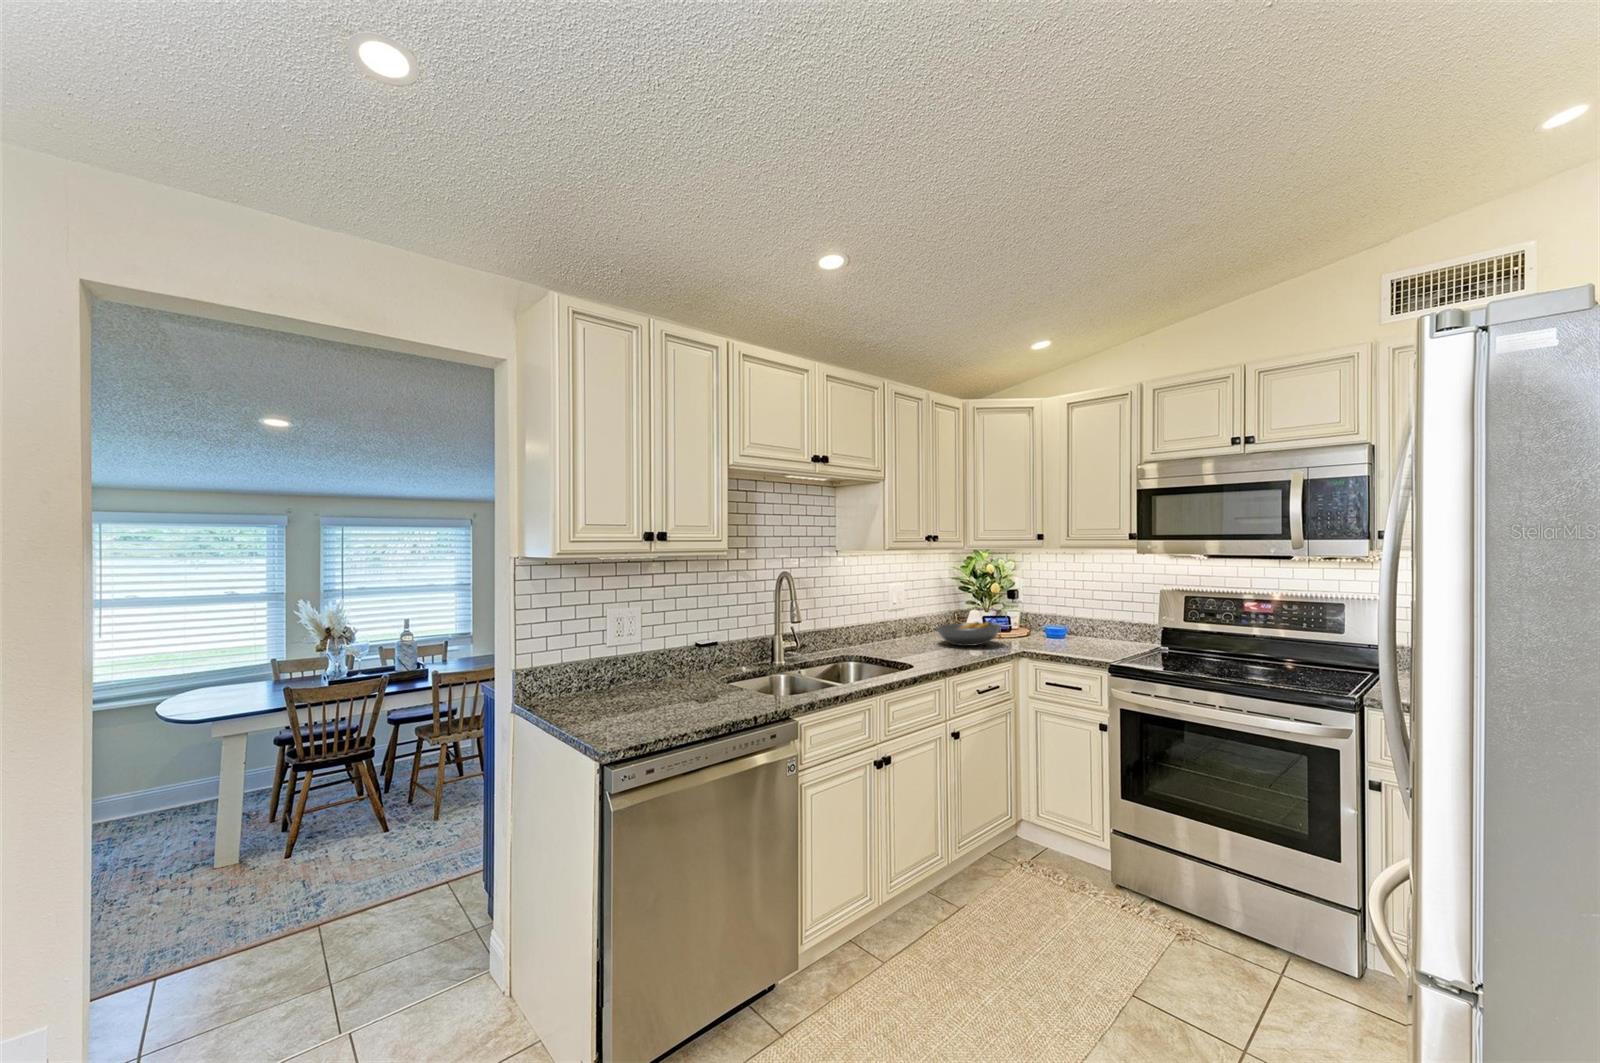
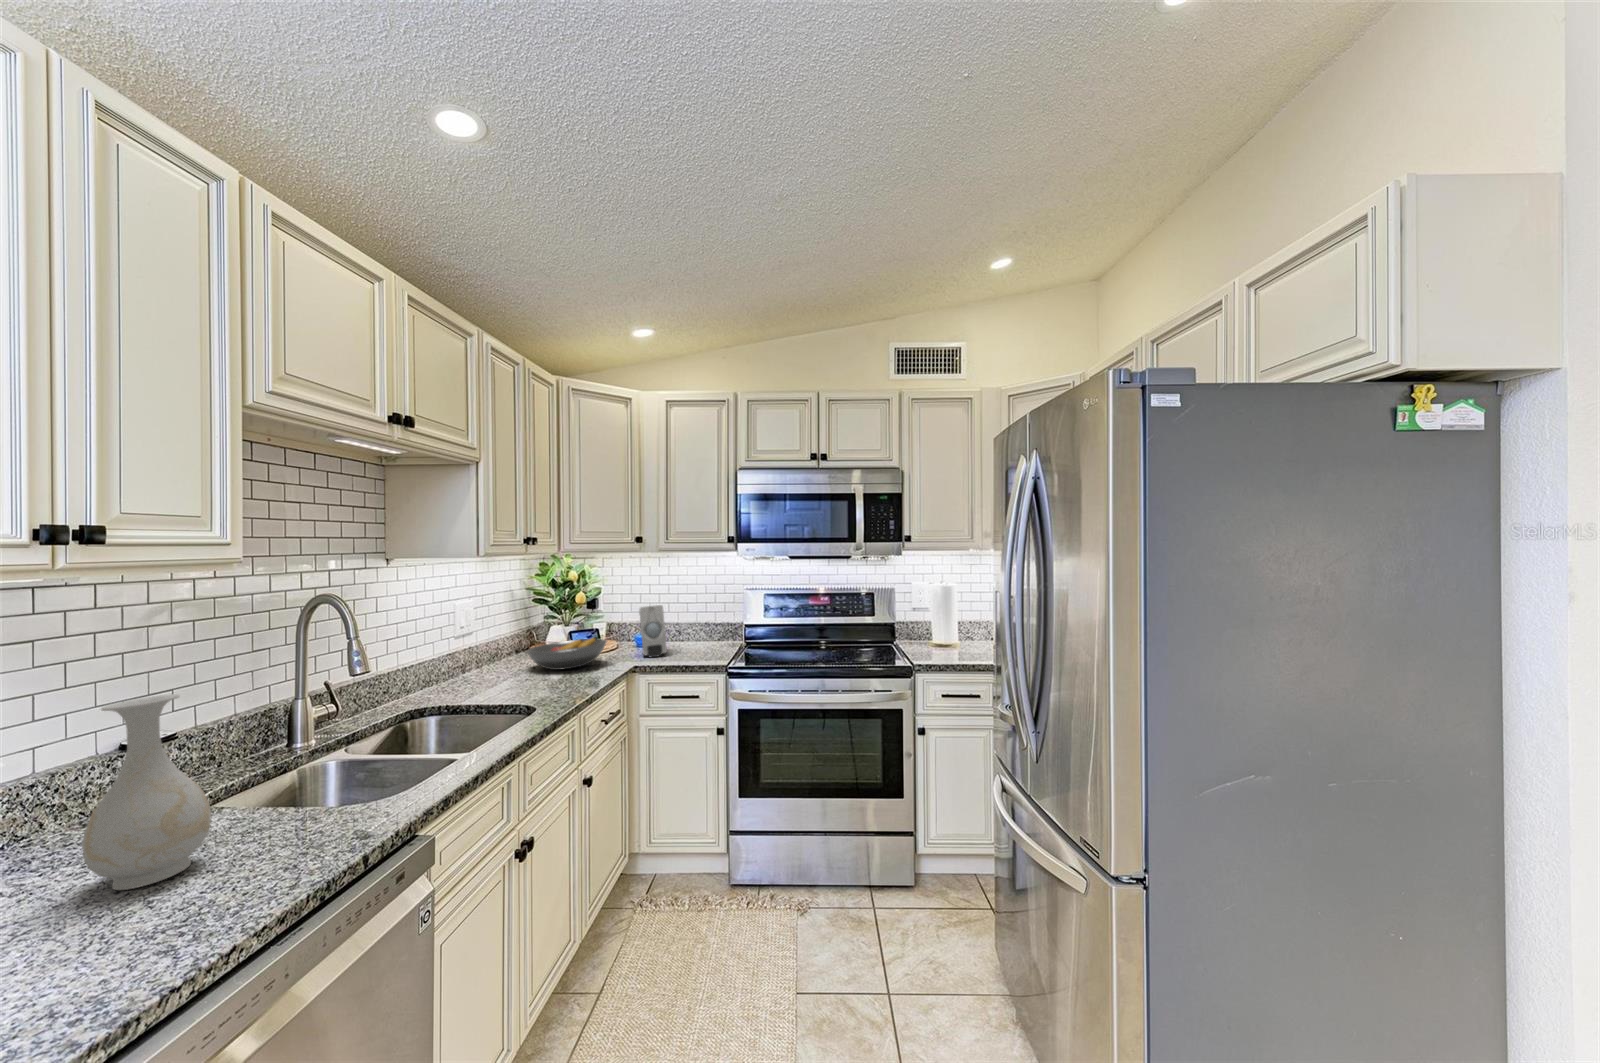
soap dispenser: none [1035,598,1066,647] -> present [639,605,667,657]
vase: none [661,616,704,705] -> present [82,694,212,890]

